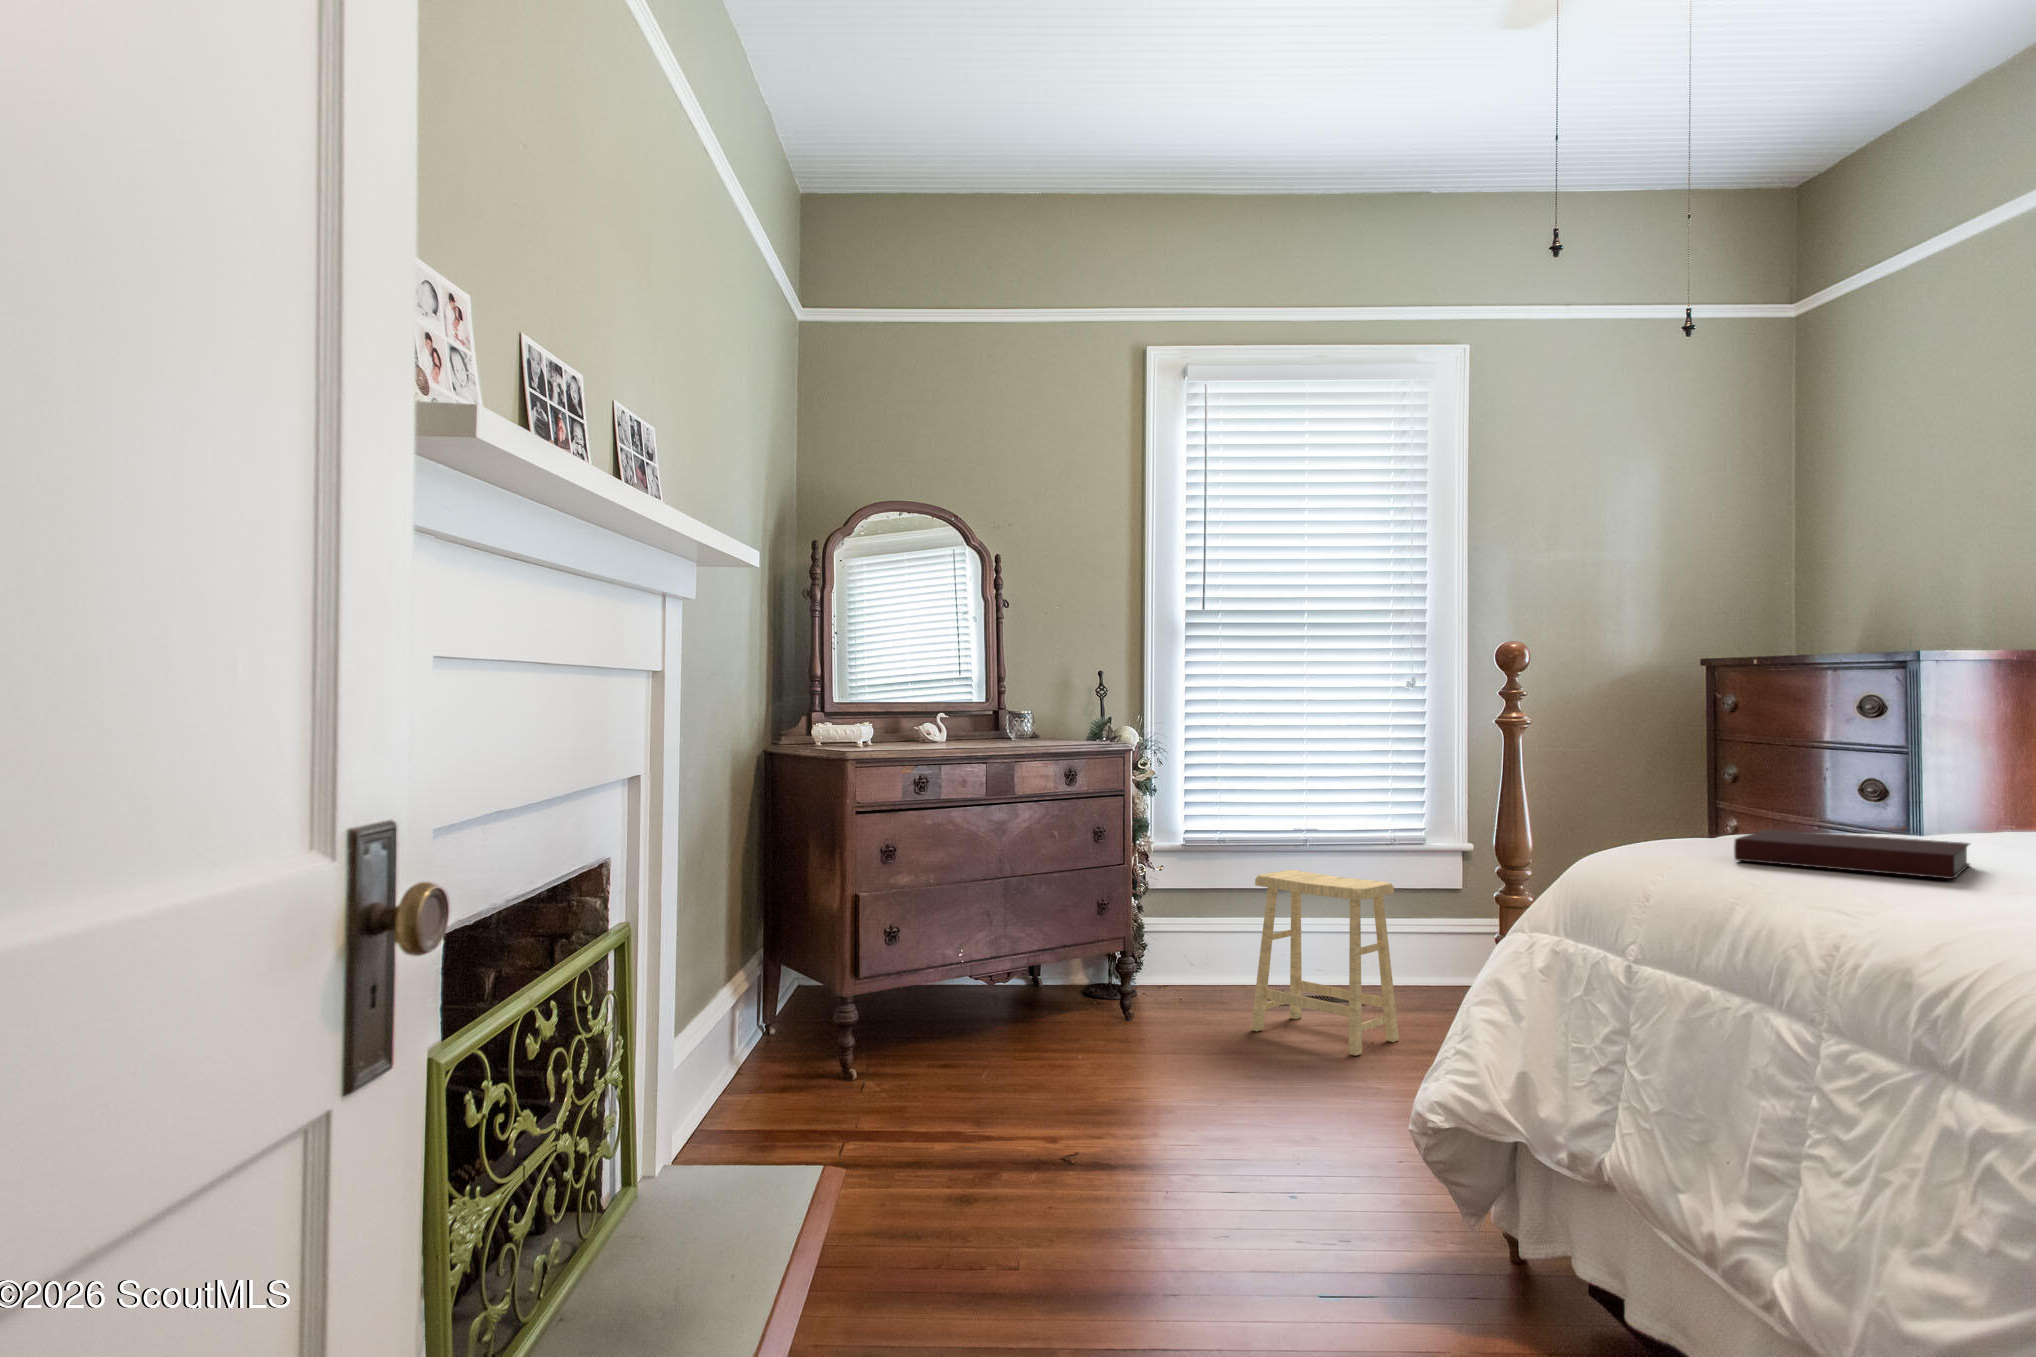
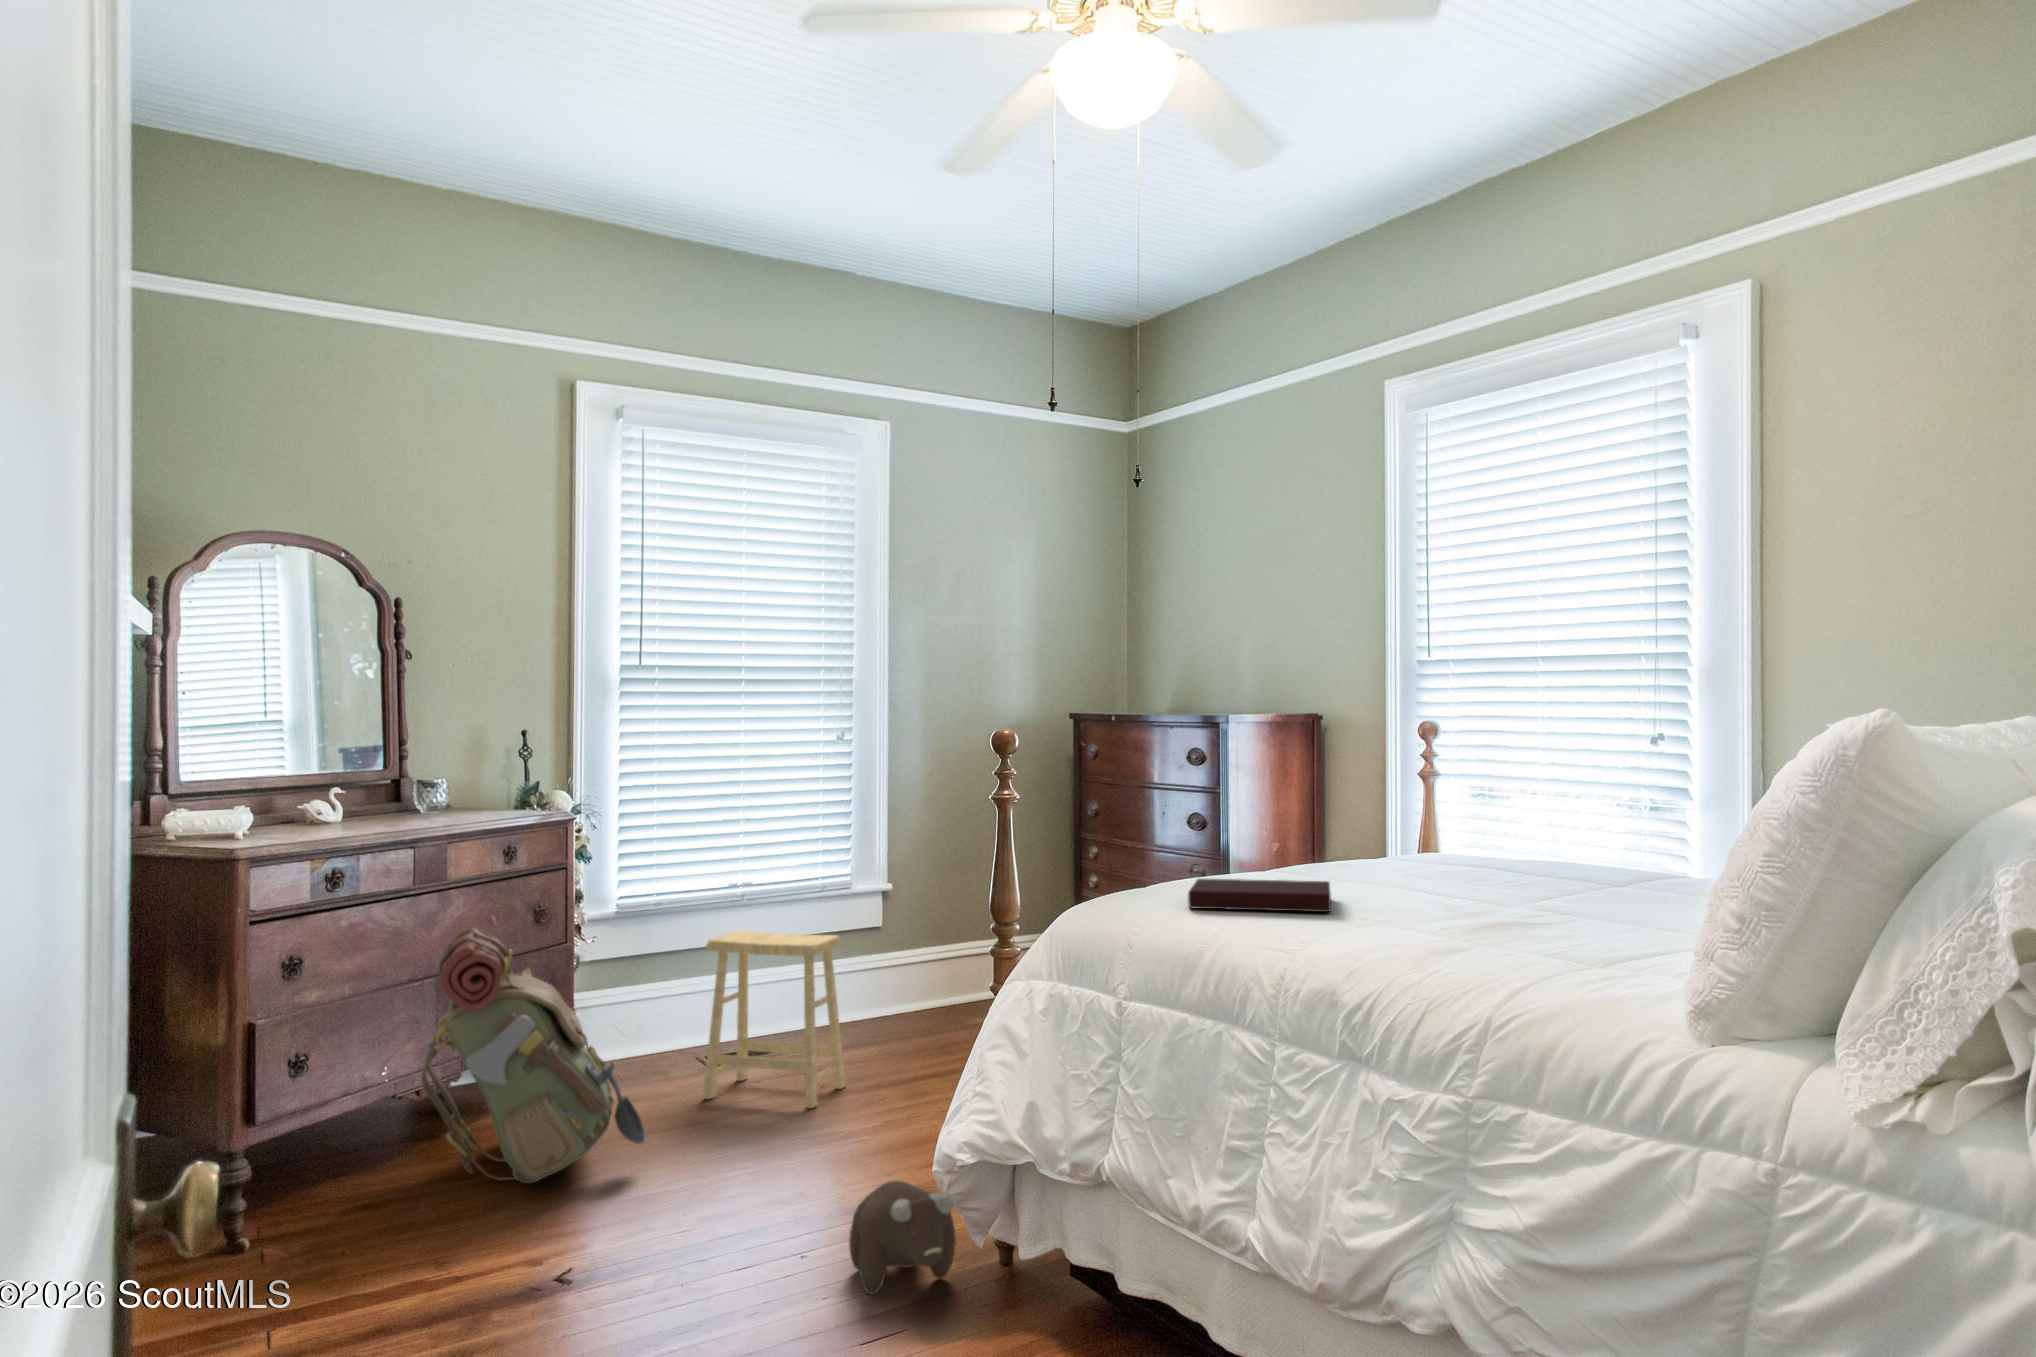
backpack: none [981,841,1176,1078] -> present [421,927,646,1183]
plush toy: none [1336,1136,1451,1253] -> present [849,1181,956,1294]

